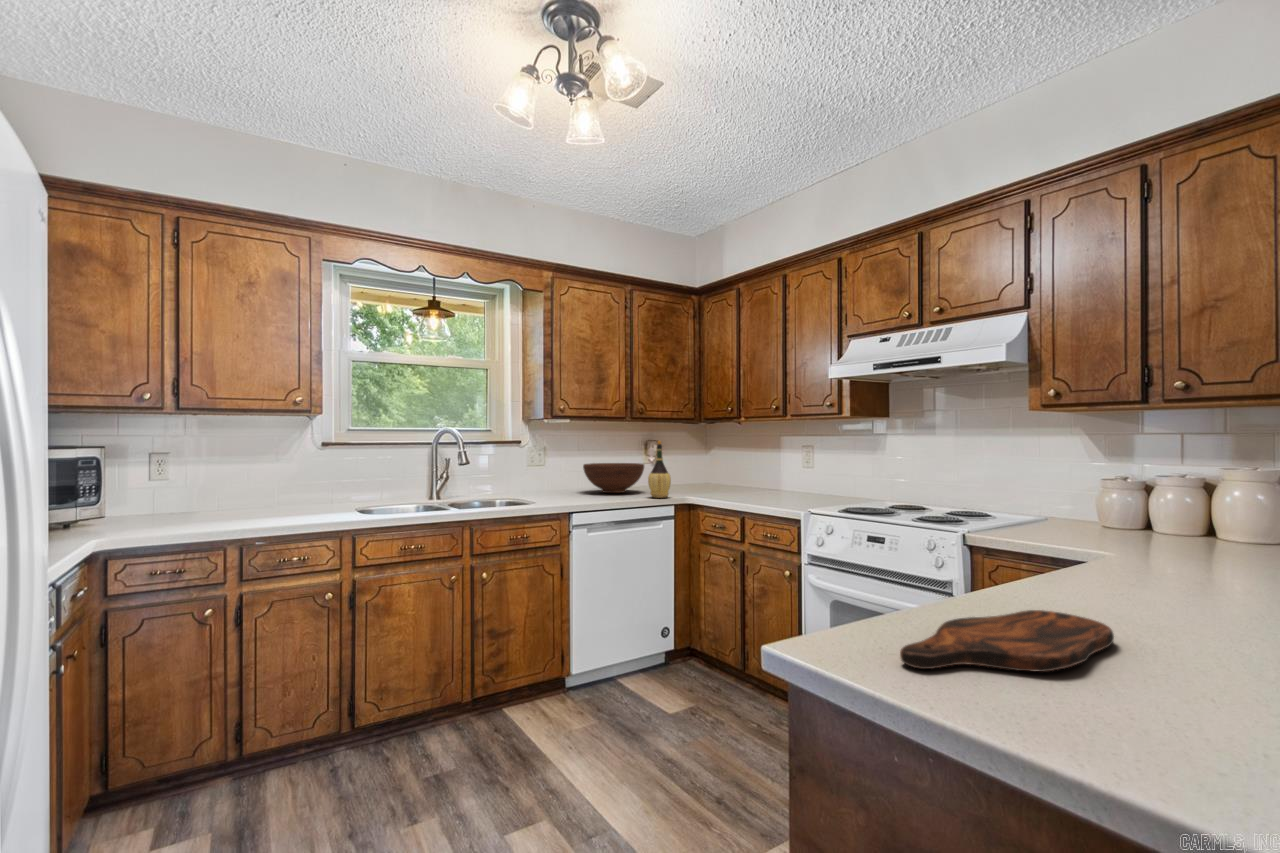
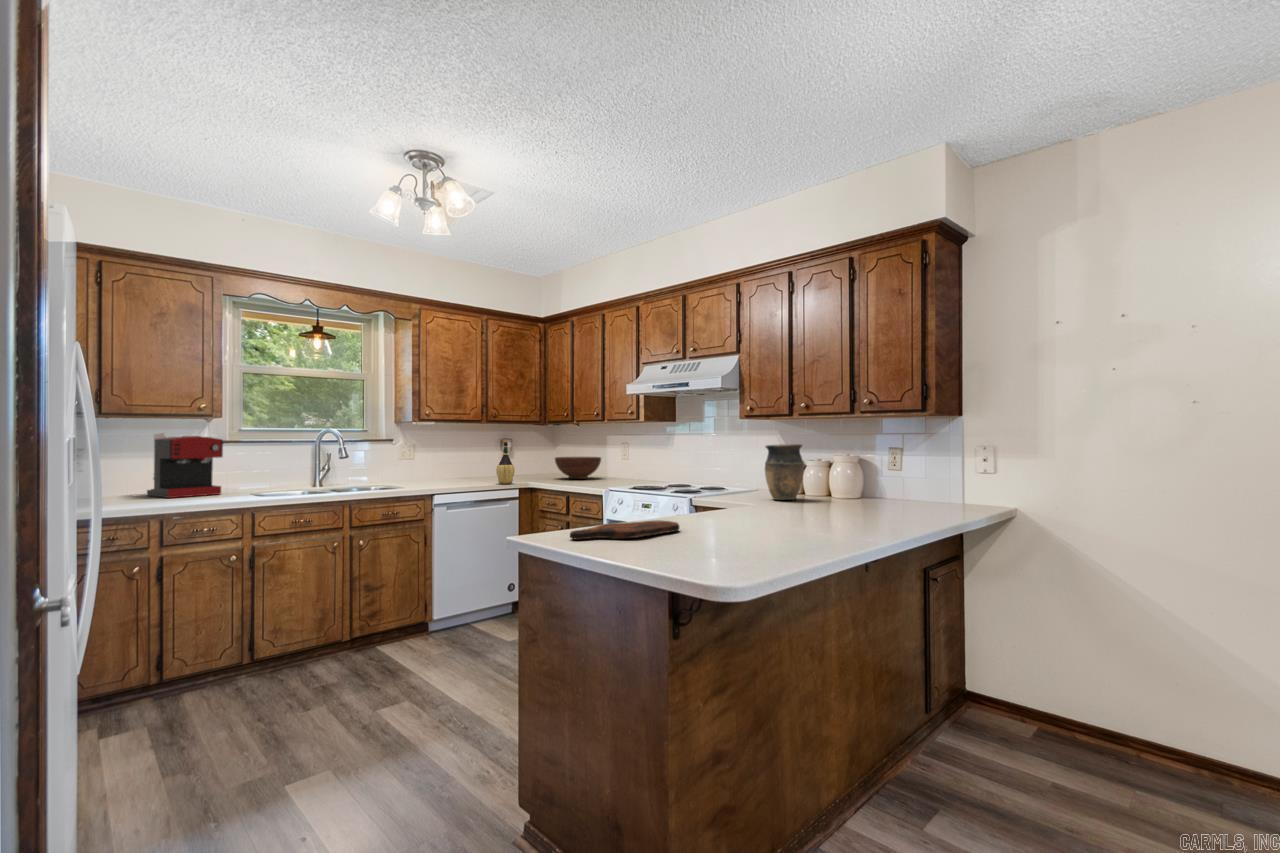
coffee maker: none [241,431,324,514] -> present [147,433,223,498]
vase: none [1098,451,1180,544] -> present [765,444,804,500]
fruit bowl: present [583,463,644,493] -> present [555,457,601,479]

